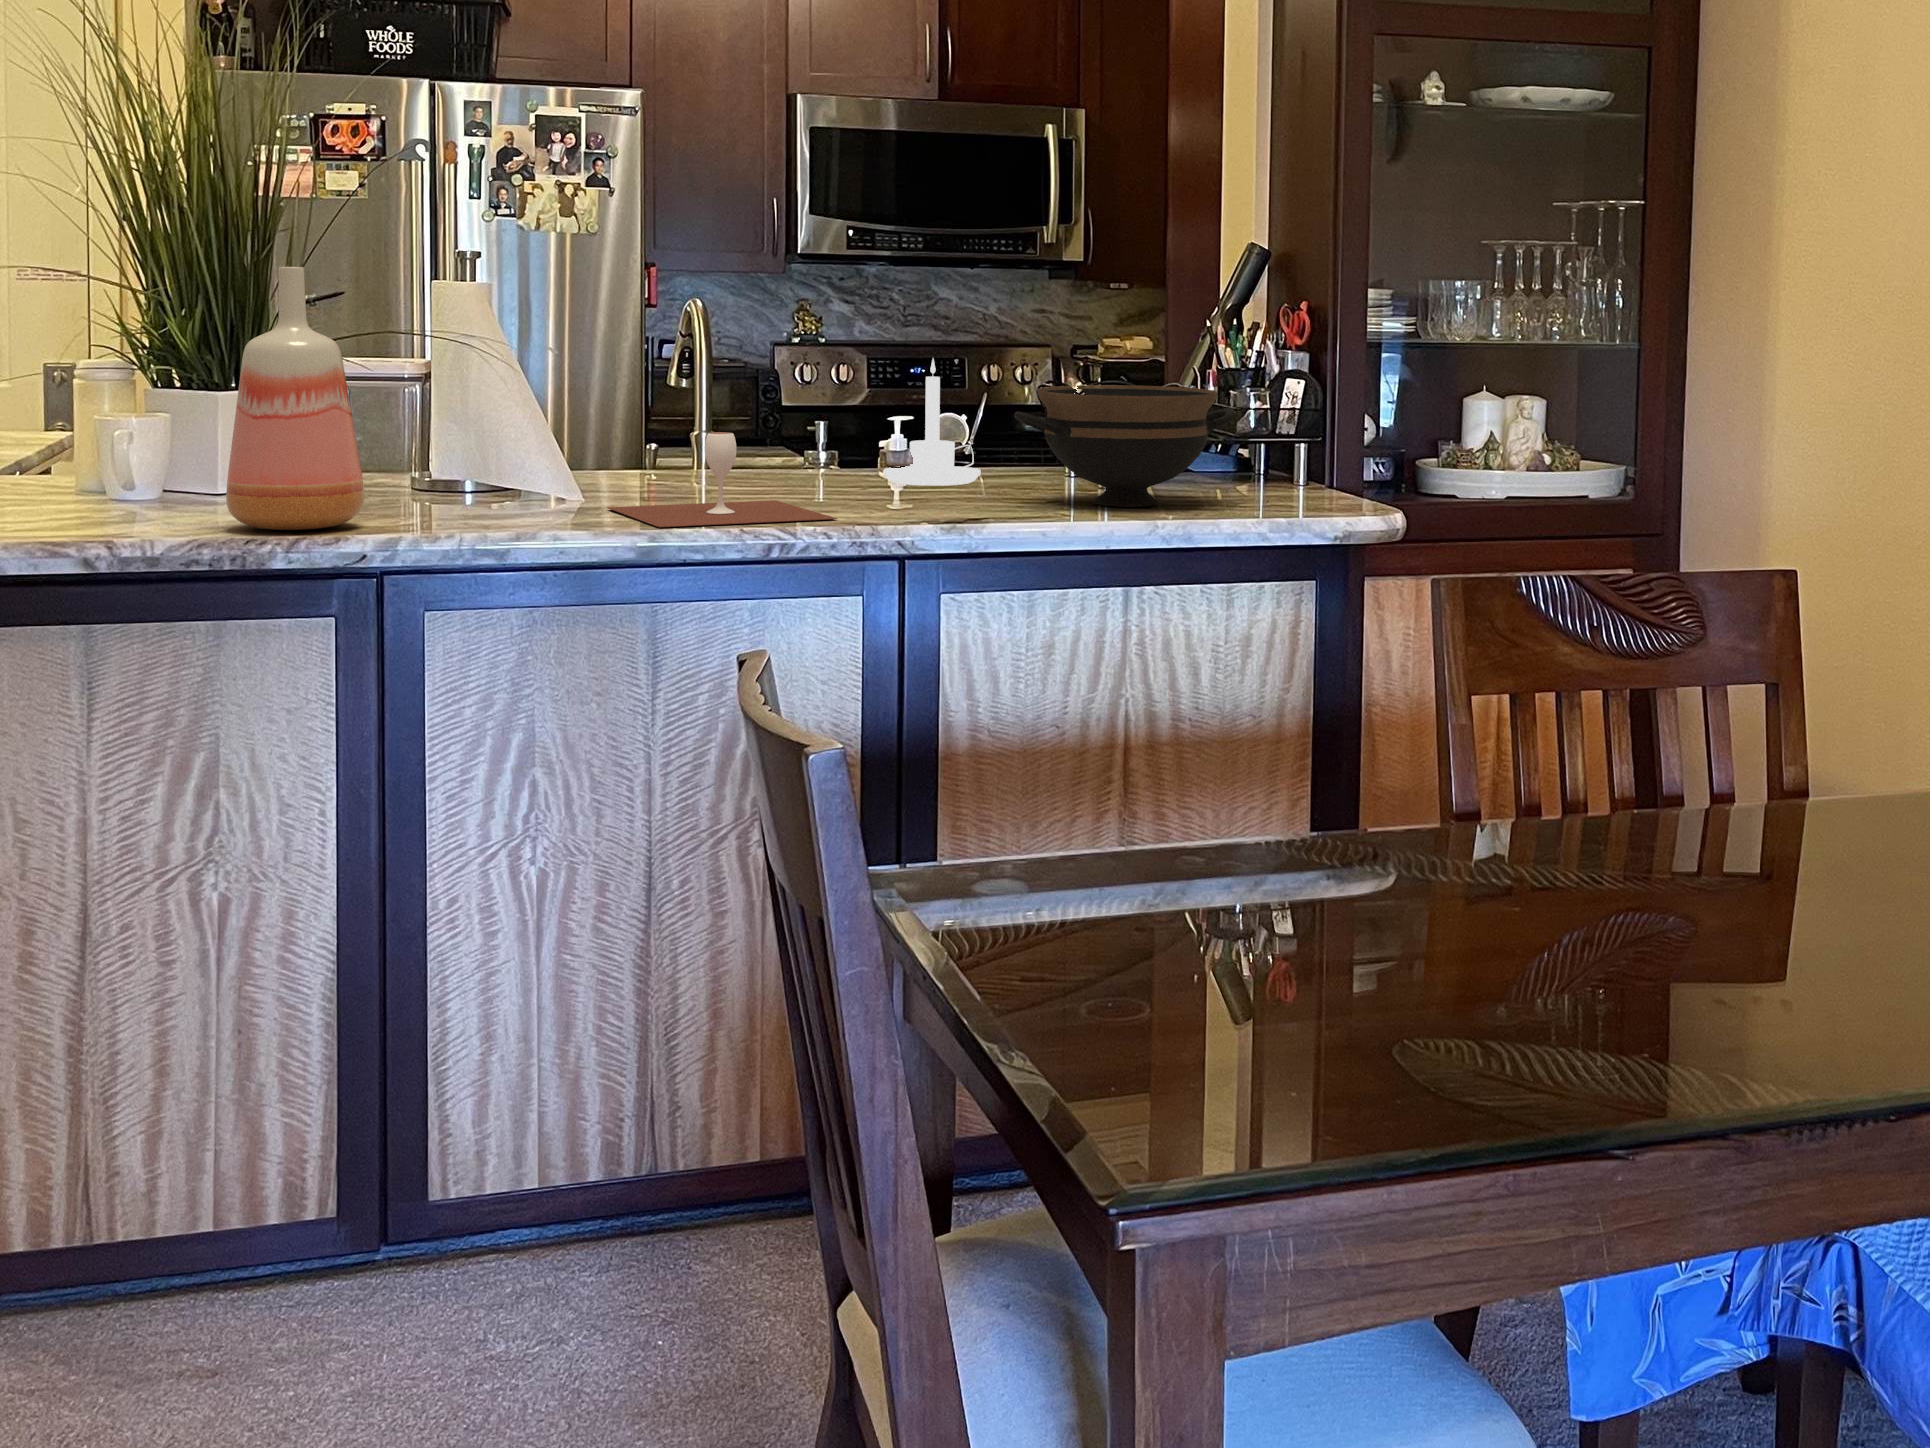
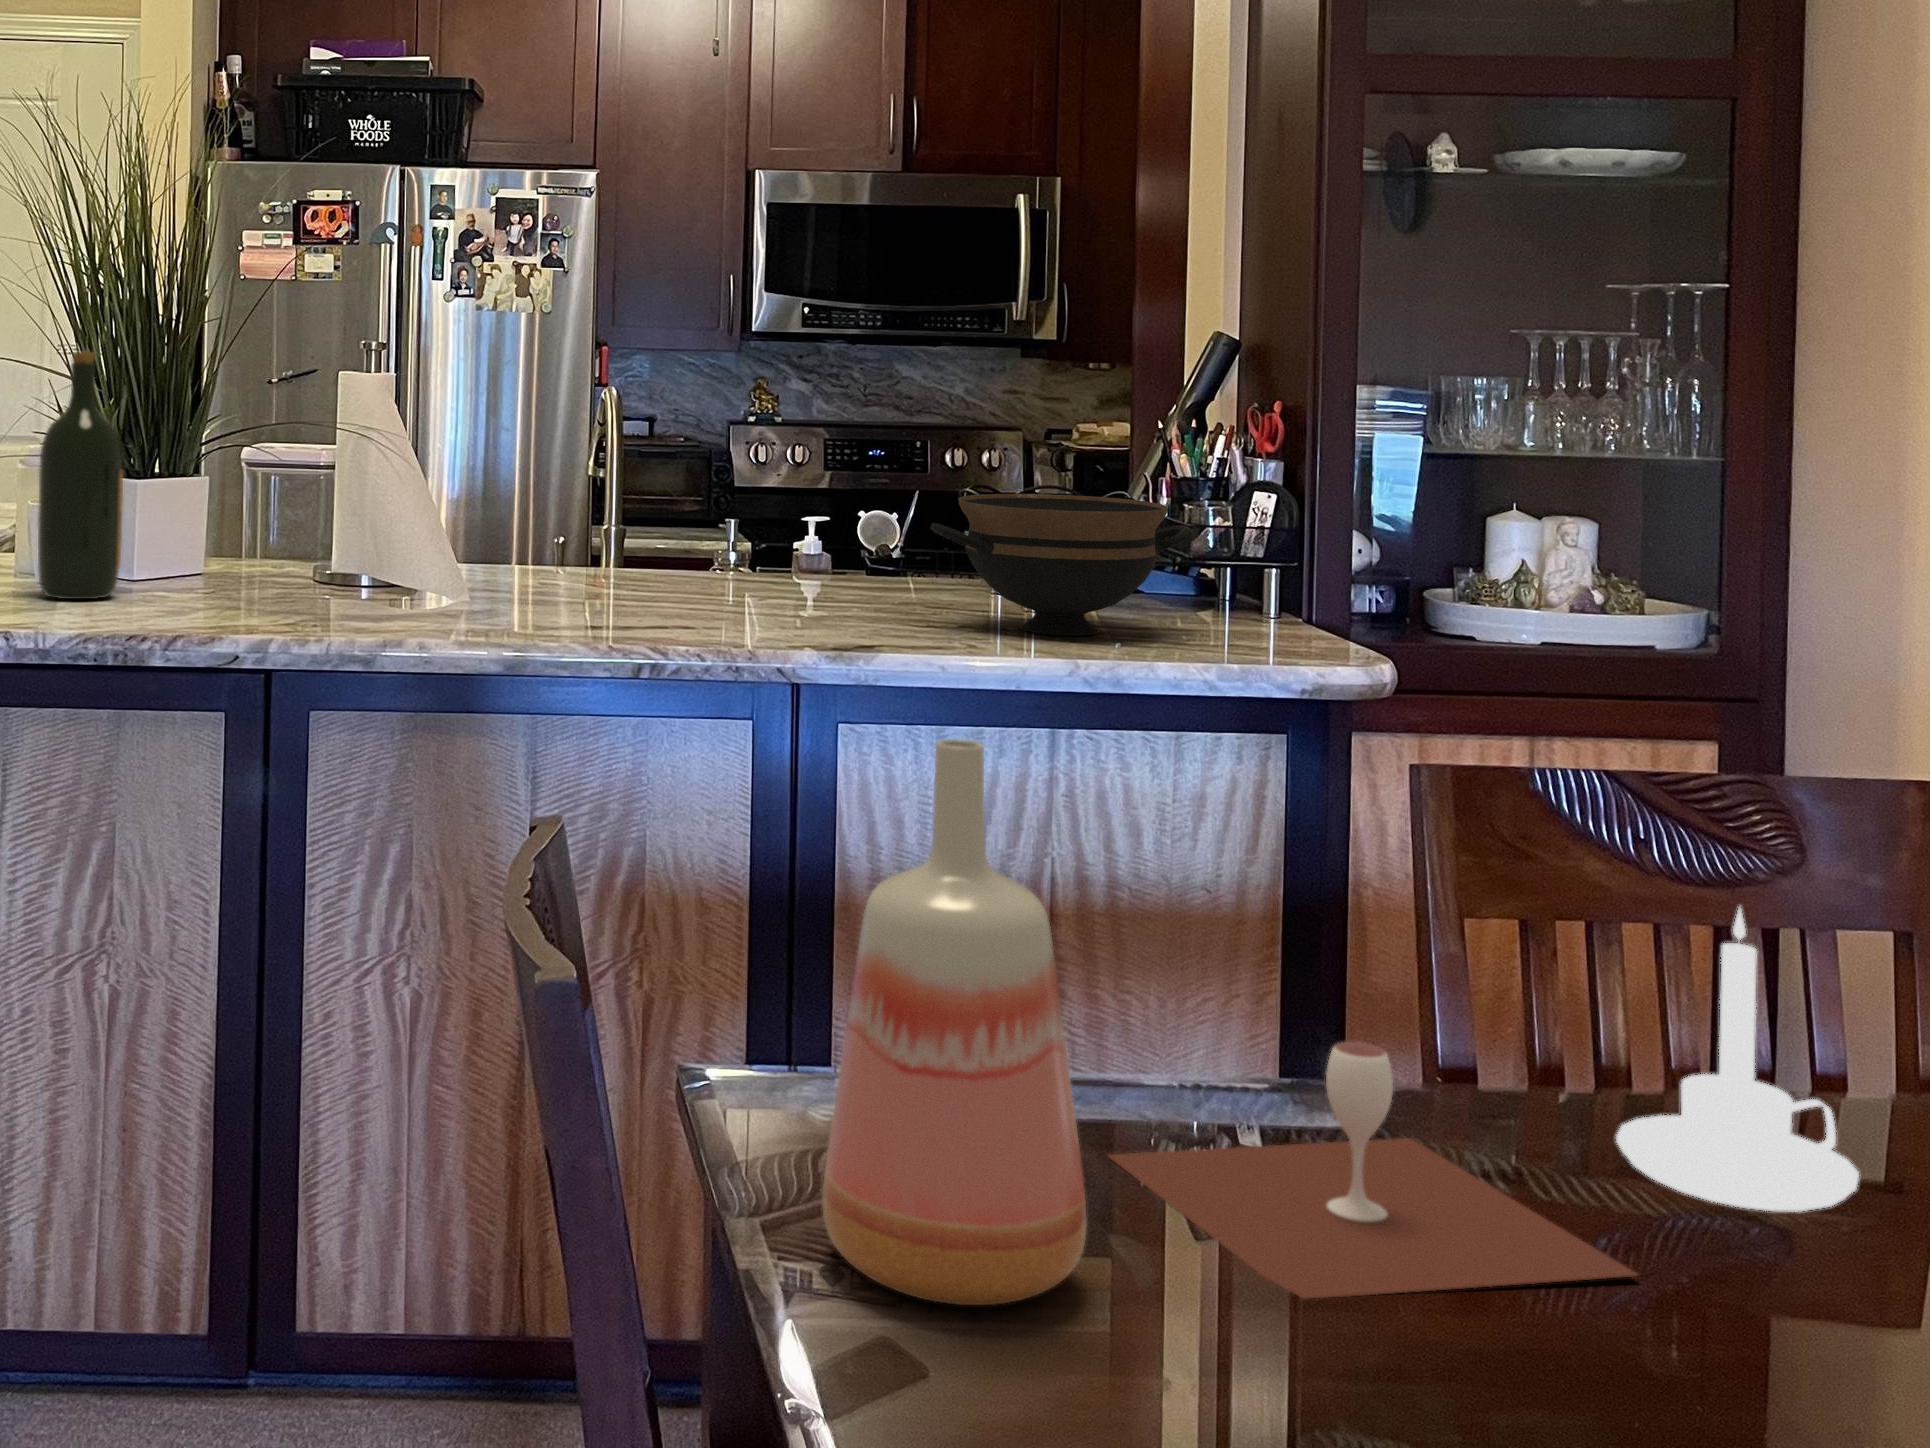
wine bottle: none [106,261,203,515] -> present [38,351,123,599]
vase: present [226,267,364,530] -> present [822,739,1087,1305]
candle holder: present [883,359,981,486] -> present [1616,908,1859,1212]
wine glass: present [607,432,837,527] -> present [1108,1042,1638,1298]

